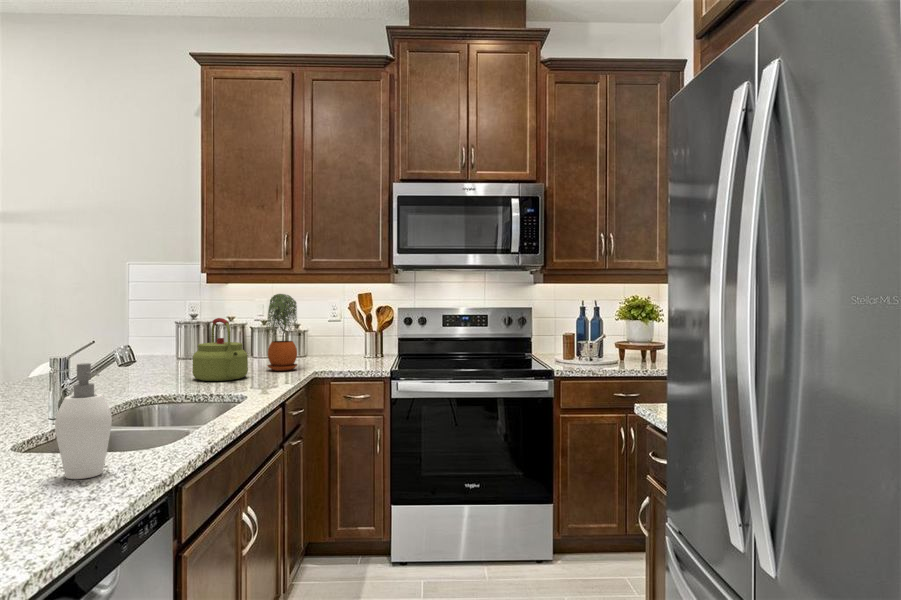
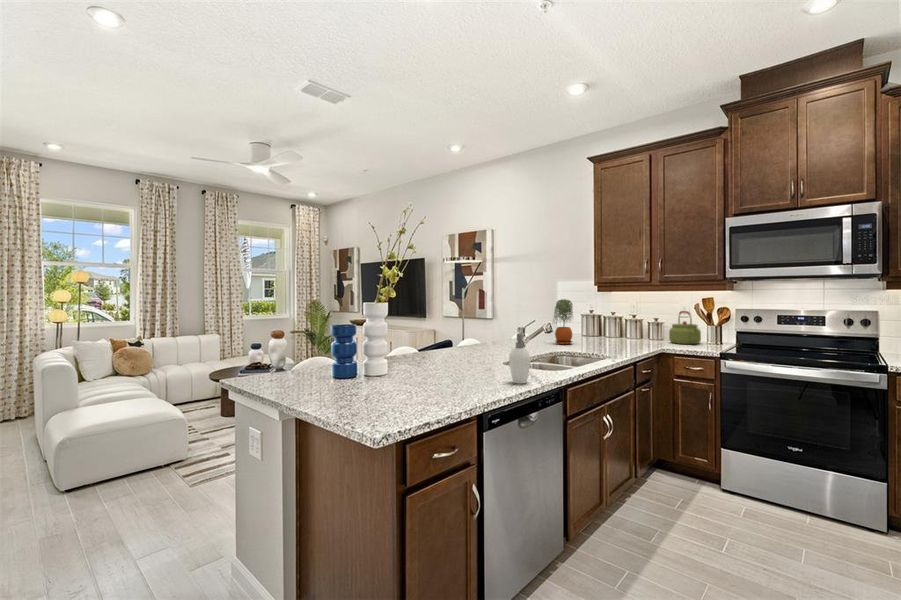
potted plant: present [265,294,297,371] -> present [554,299,573,345]
kettle: present [192,318,248,381] -> present [669,311,701,344]

